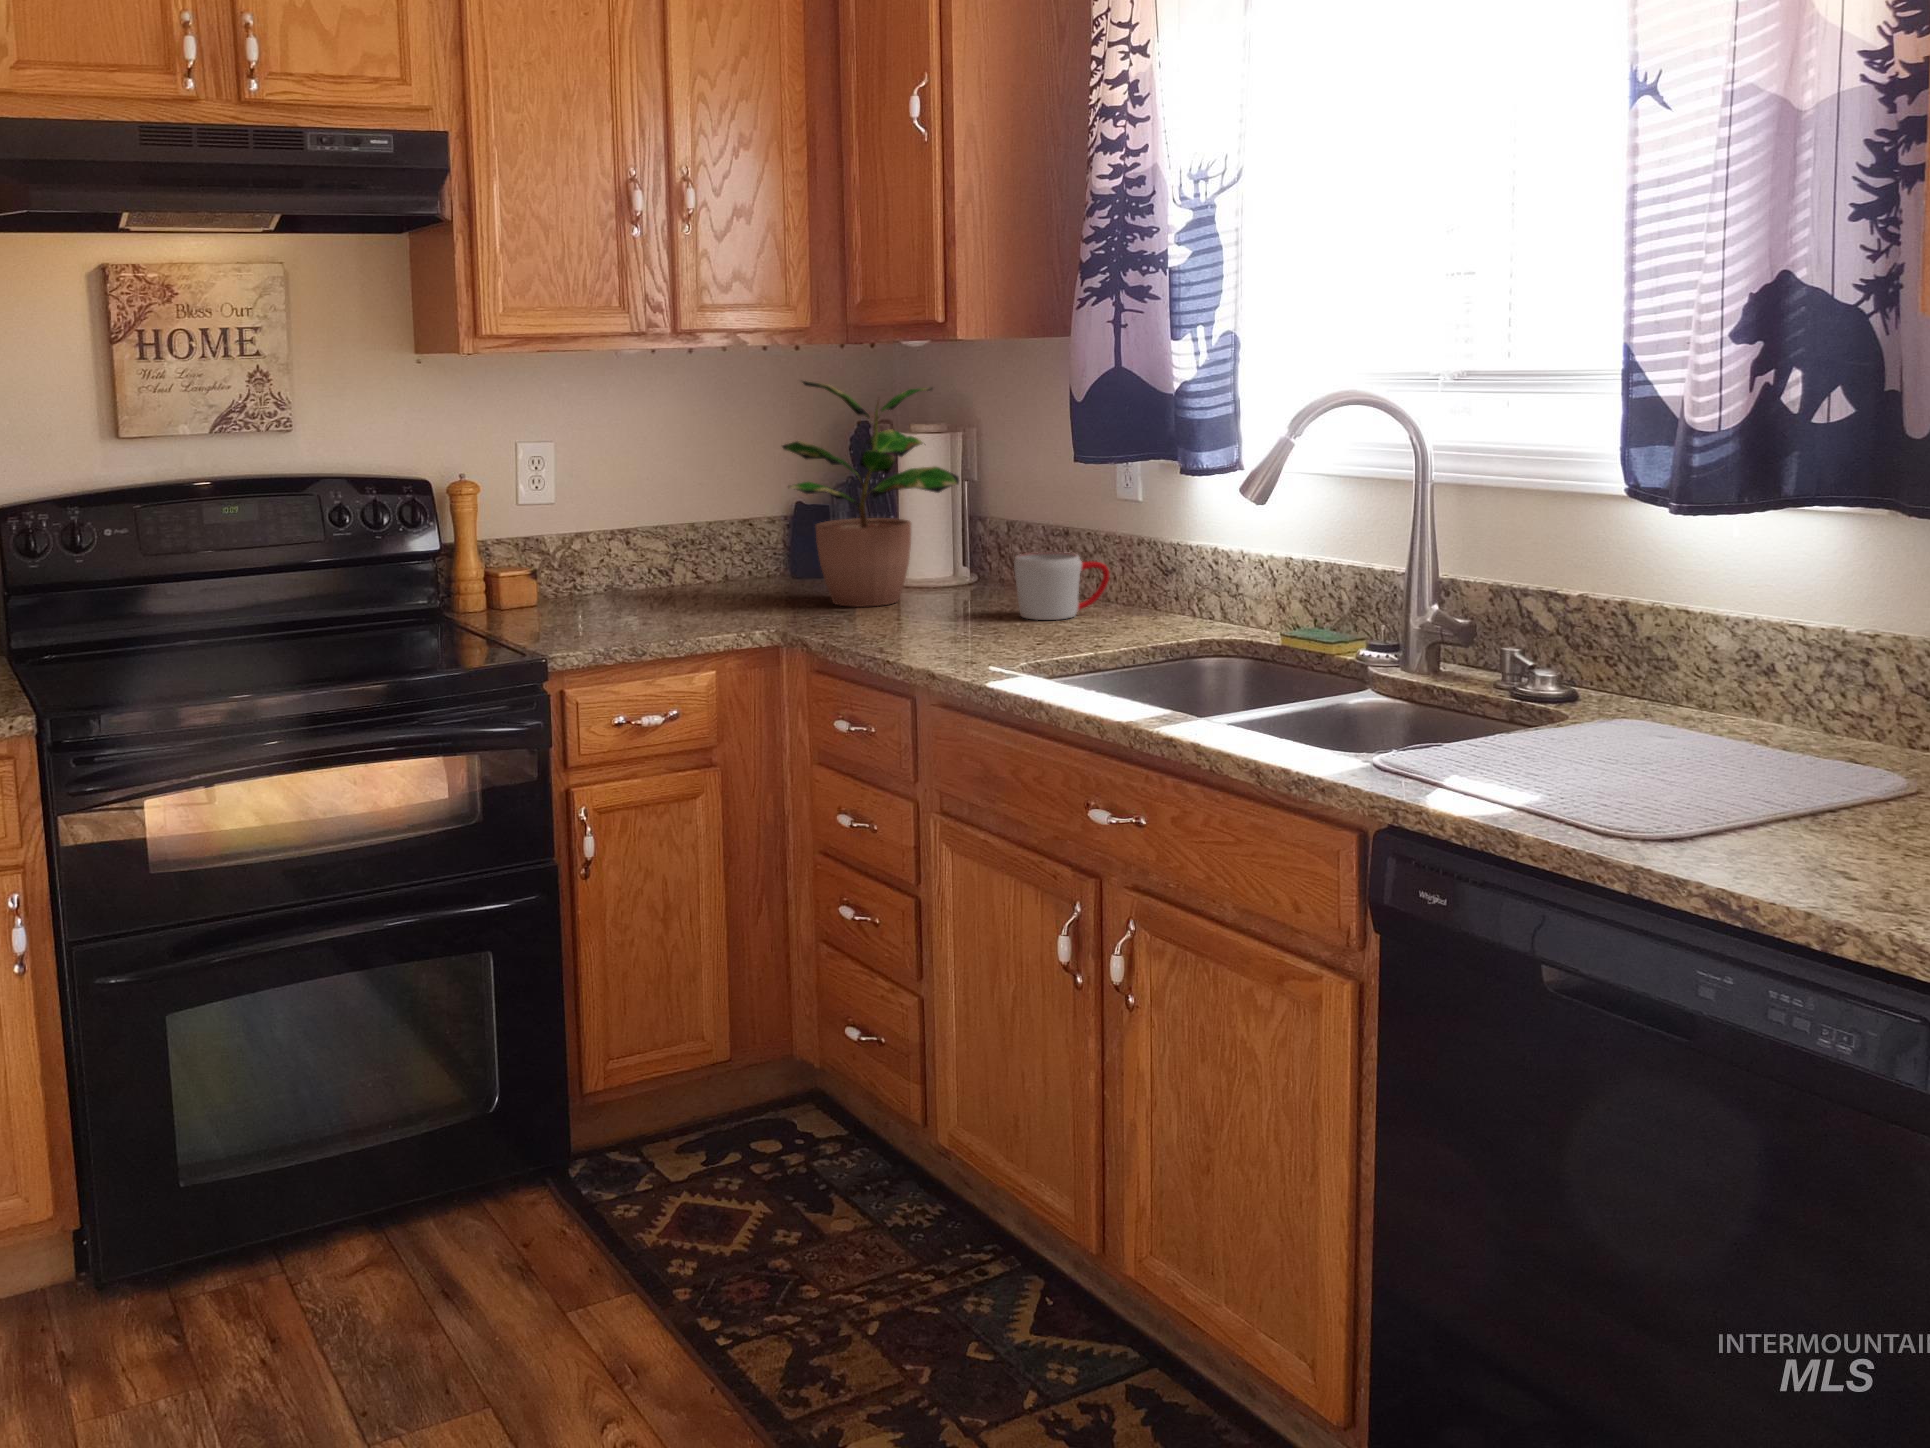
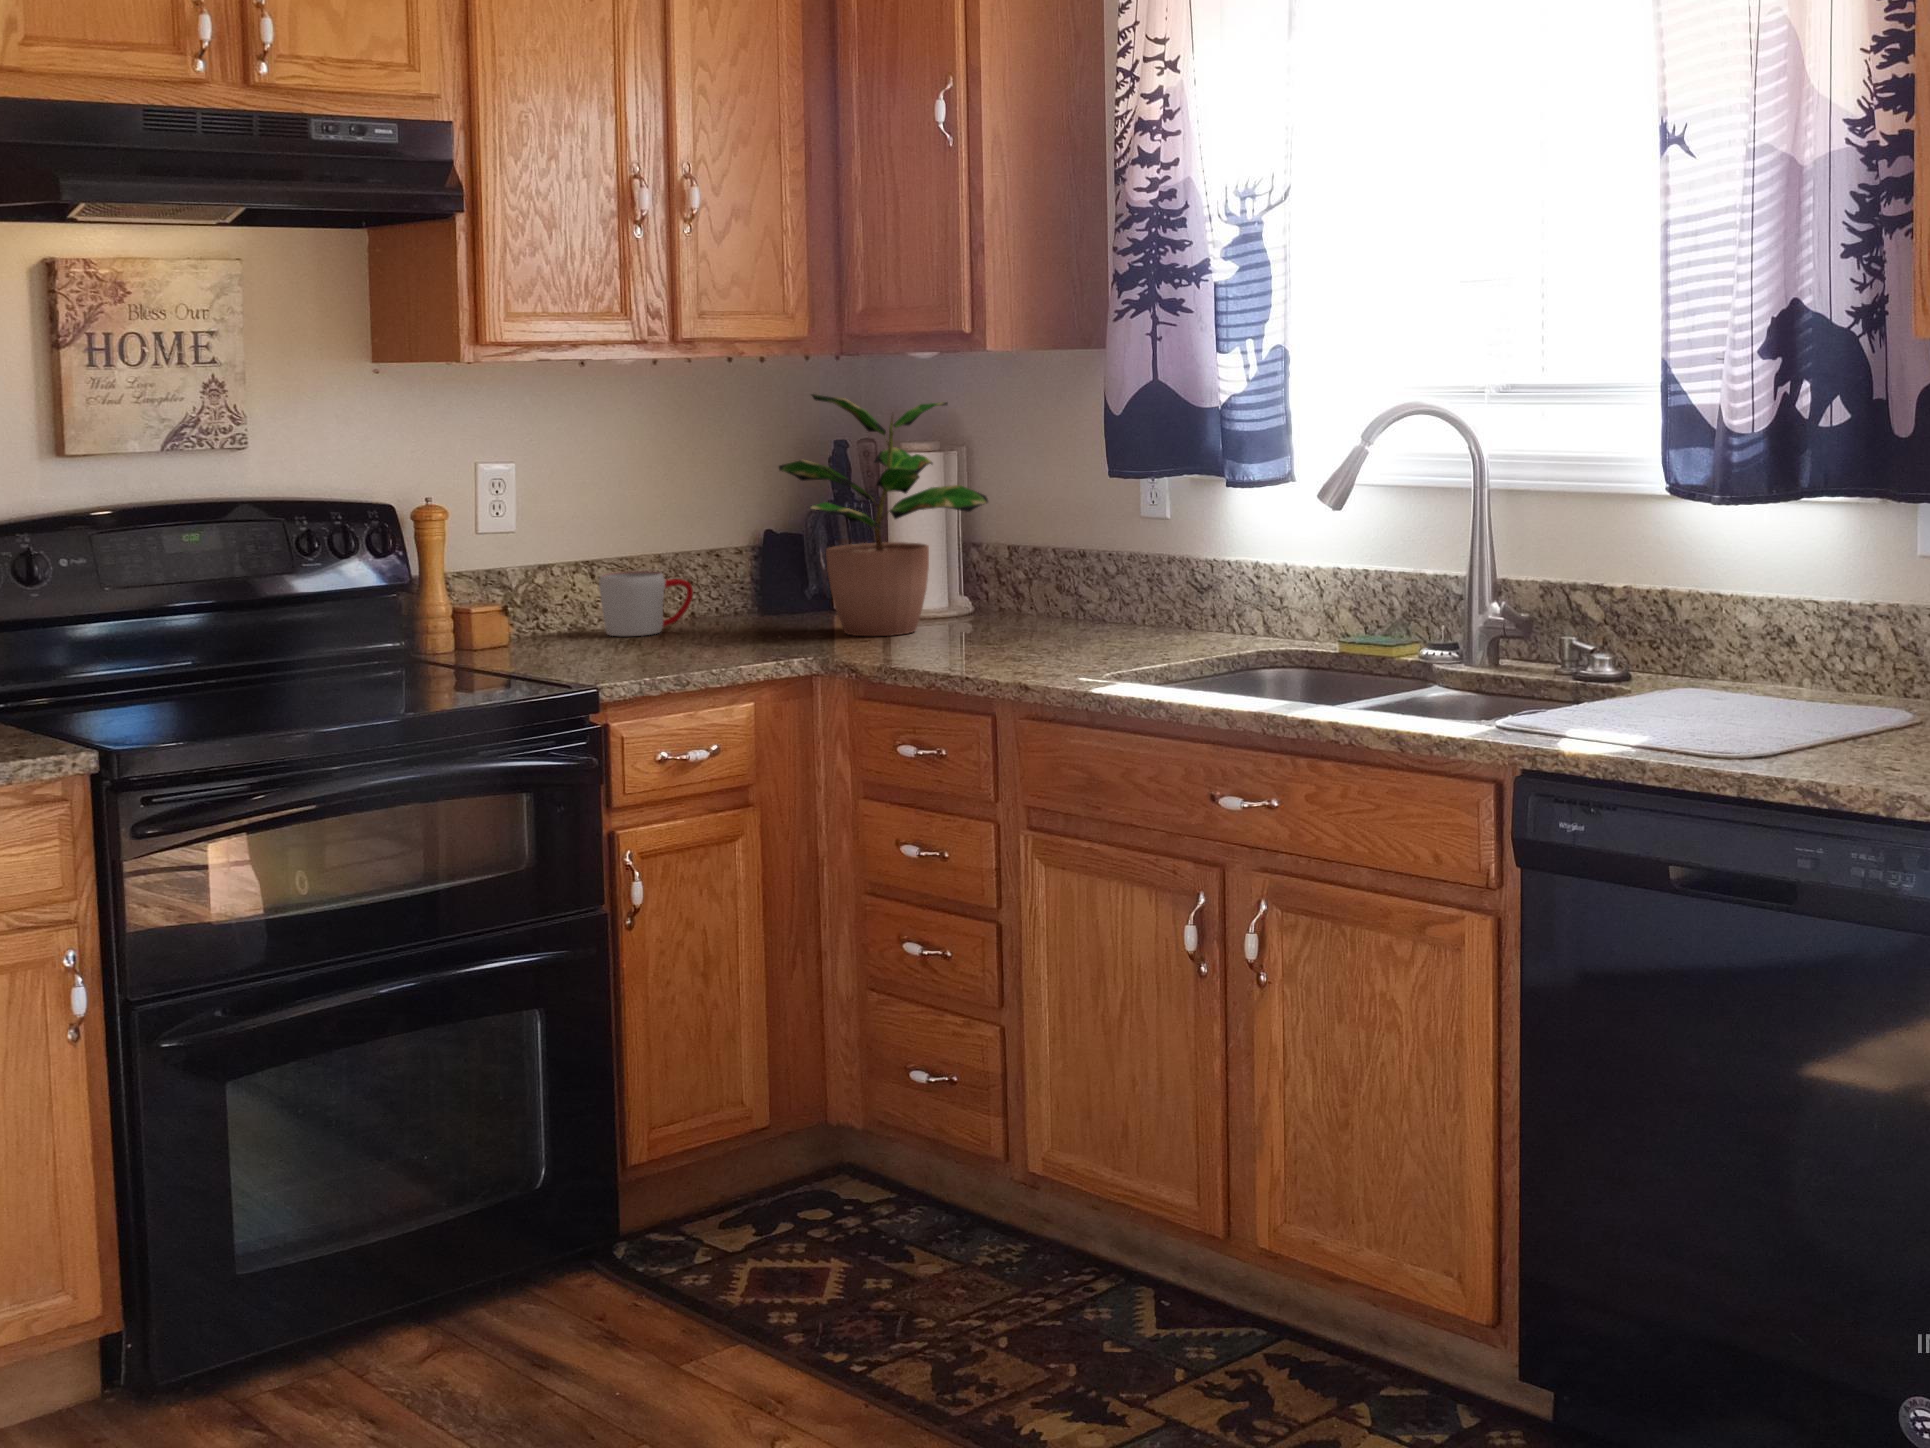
mug: present [1014,552,1110,620] -> present [599,571,693,636]

